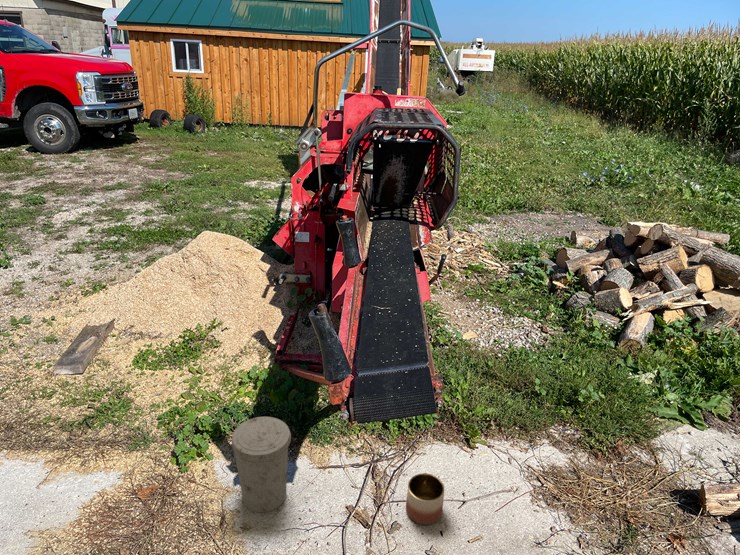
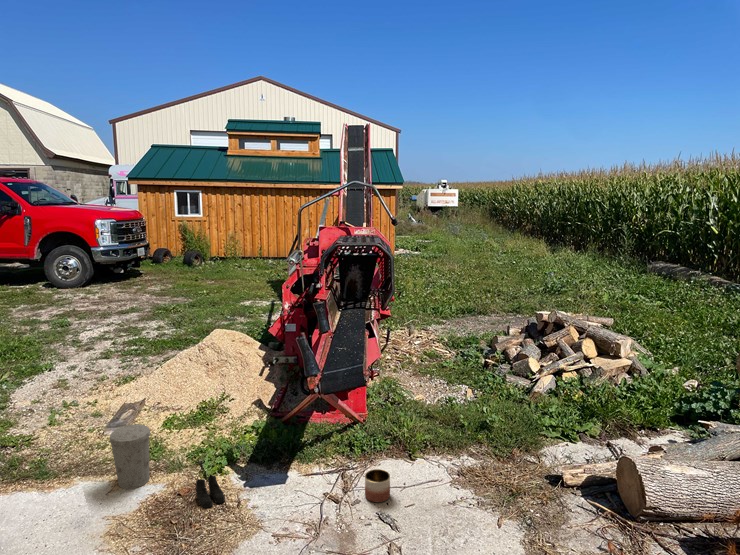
trash can: present [232,417,291,512] -> present [110,424,150,489]
boots: none [162,470,204,523] -> present [196,475,225,508]

